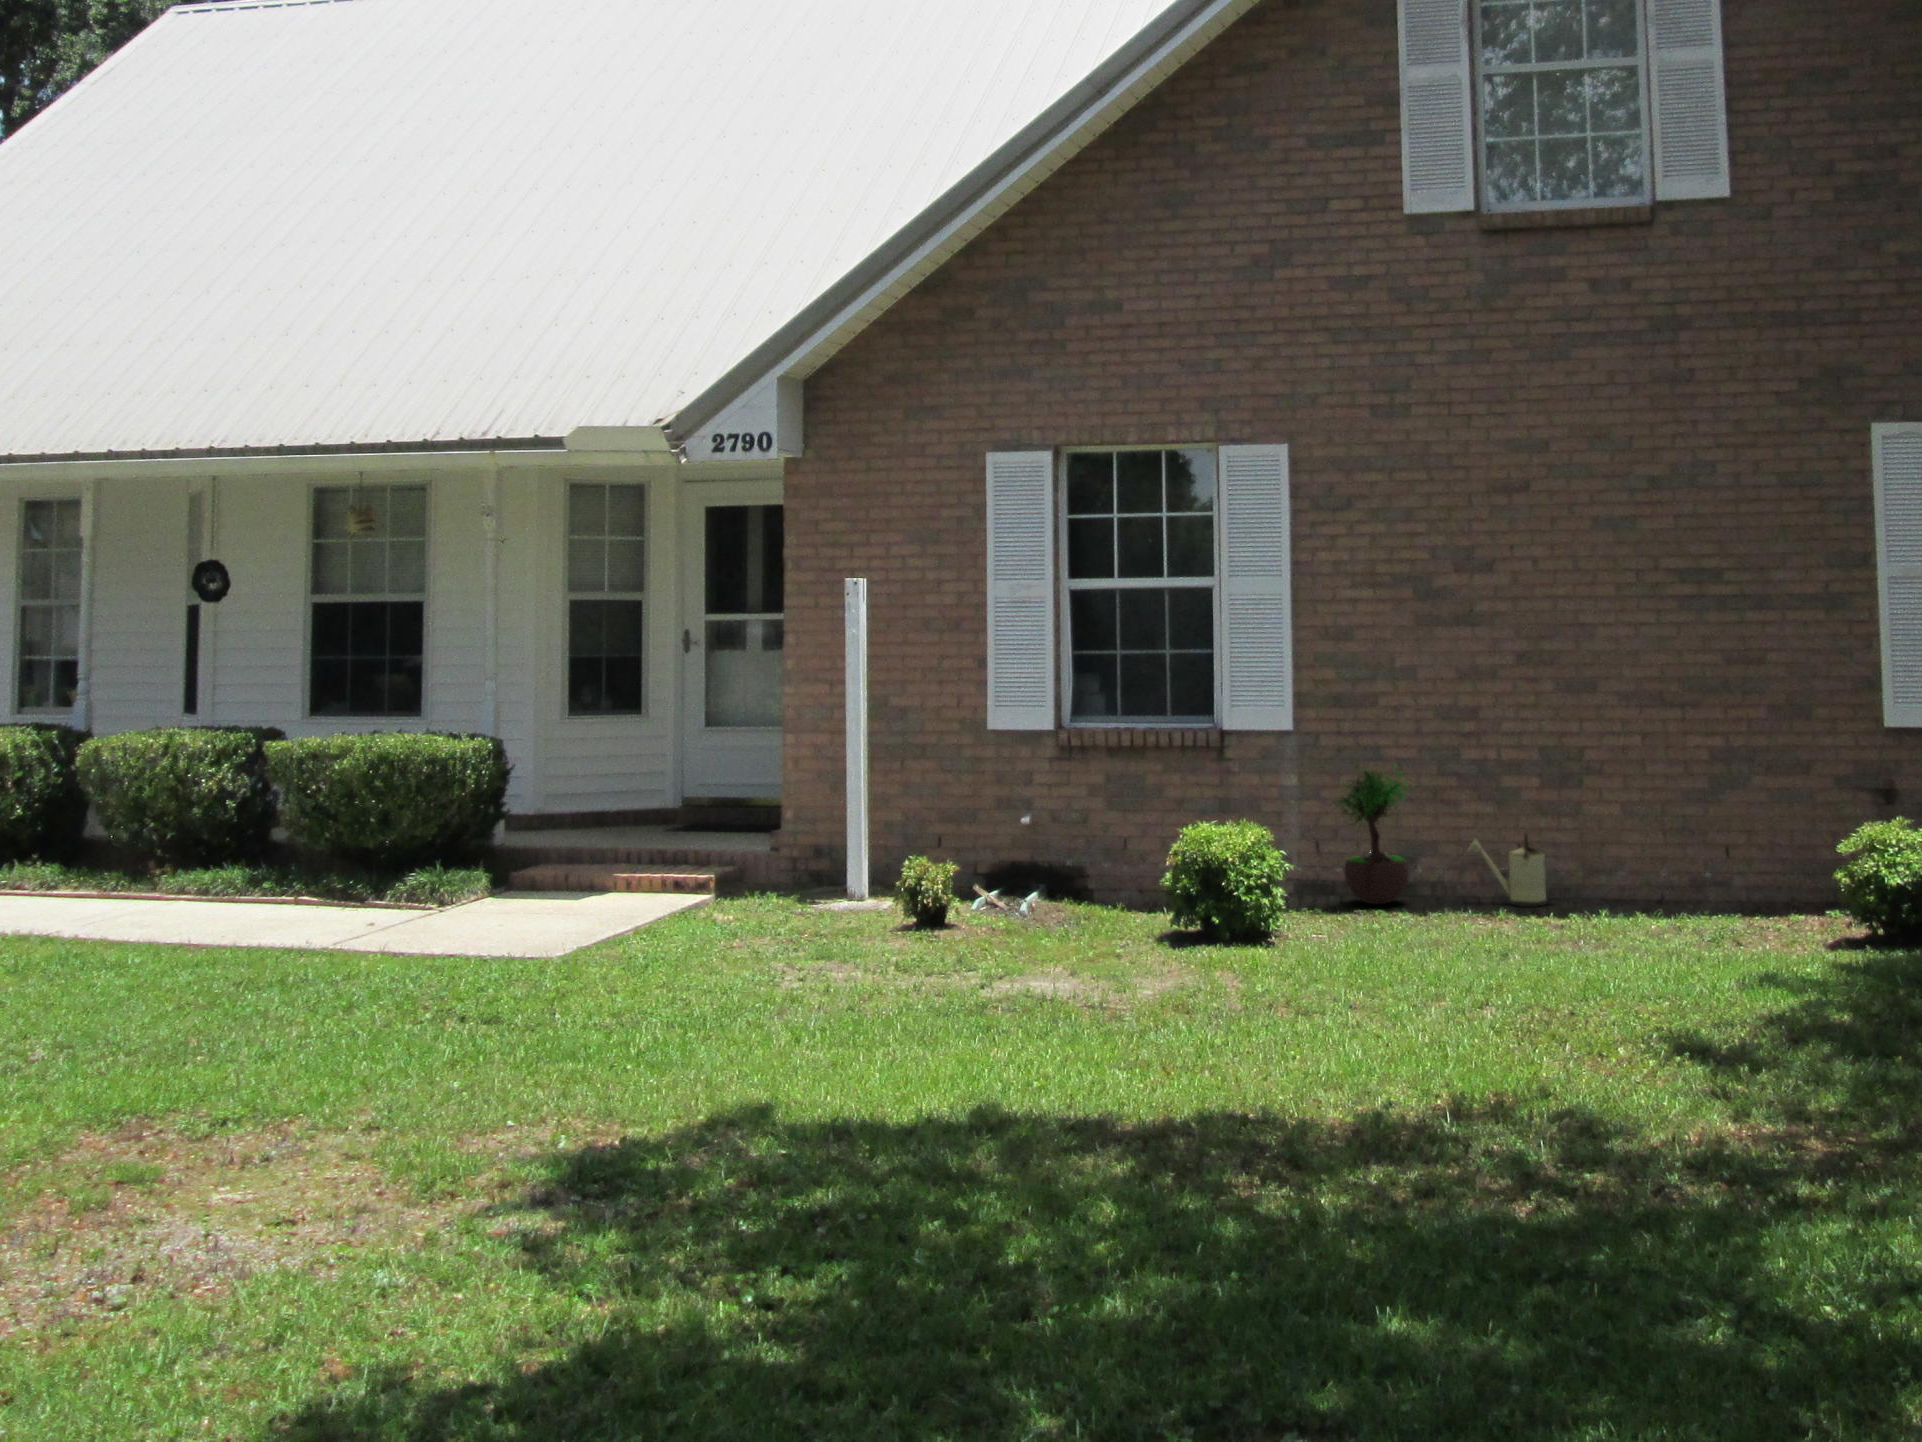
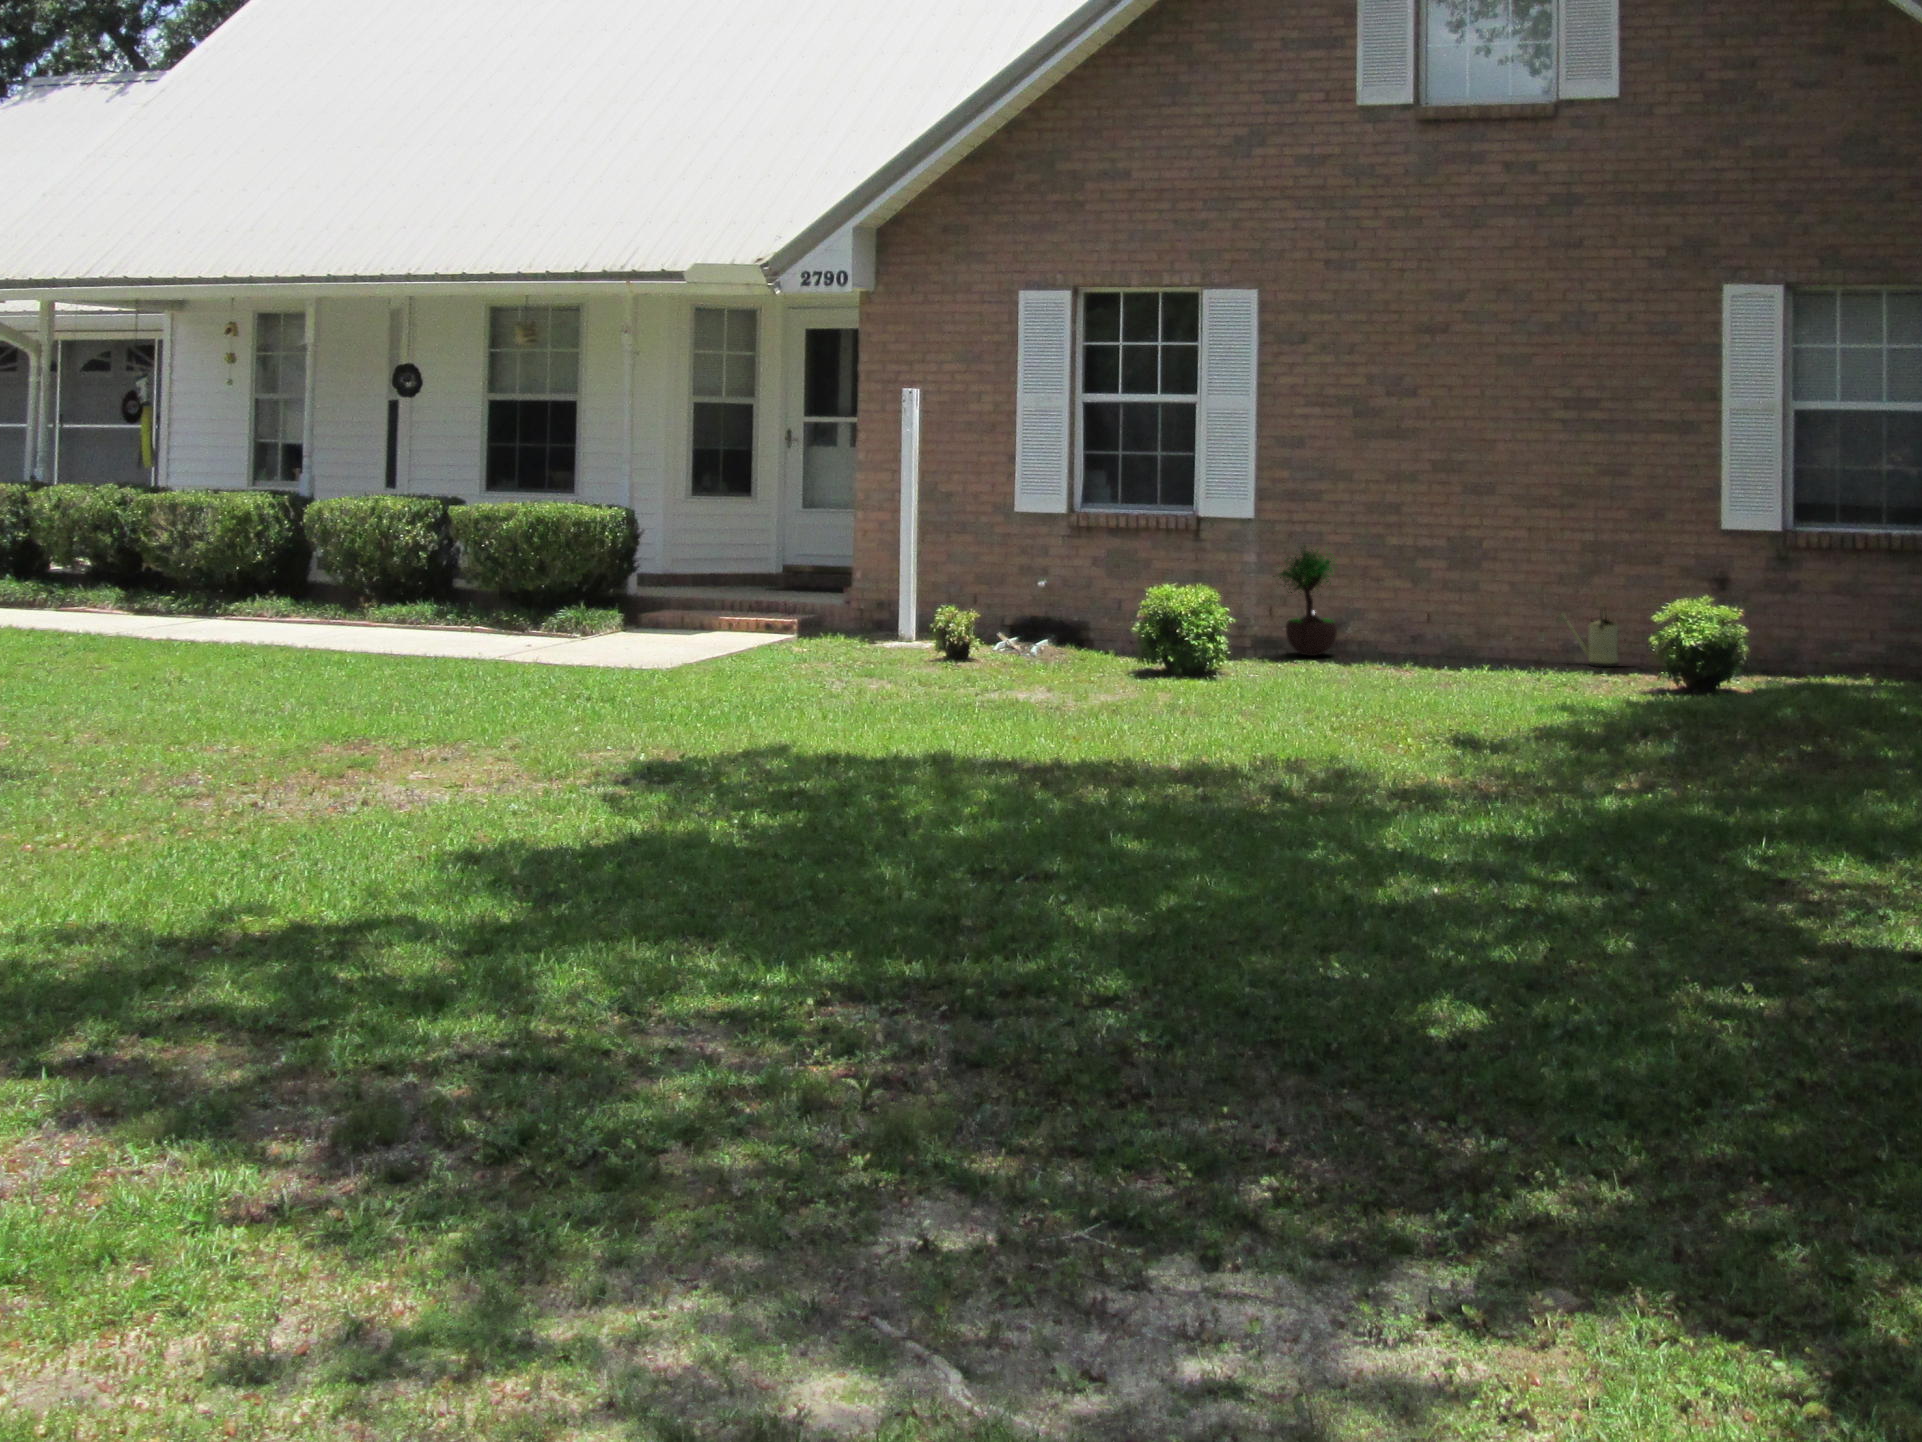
watering can: present [1468,832,1547,907] -> present [1556,608,1619,667]

